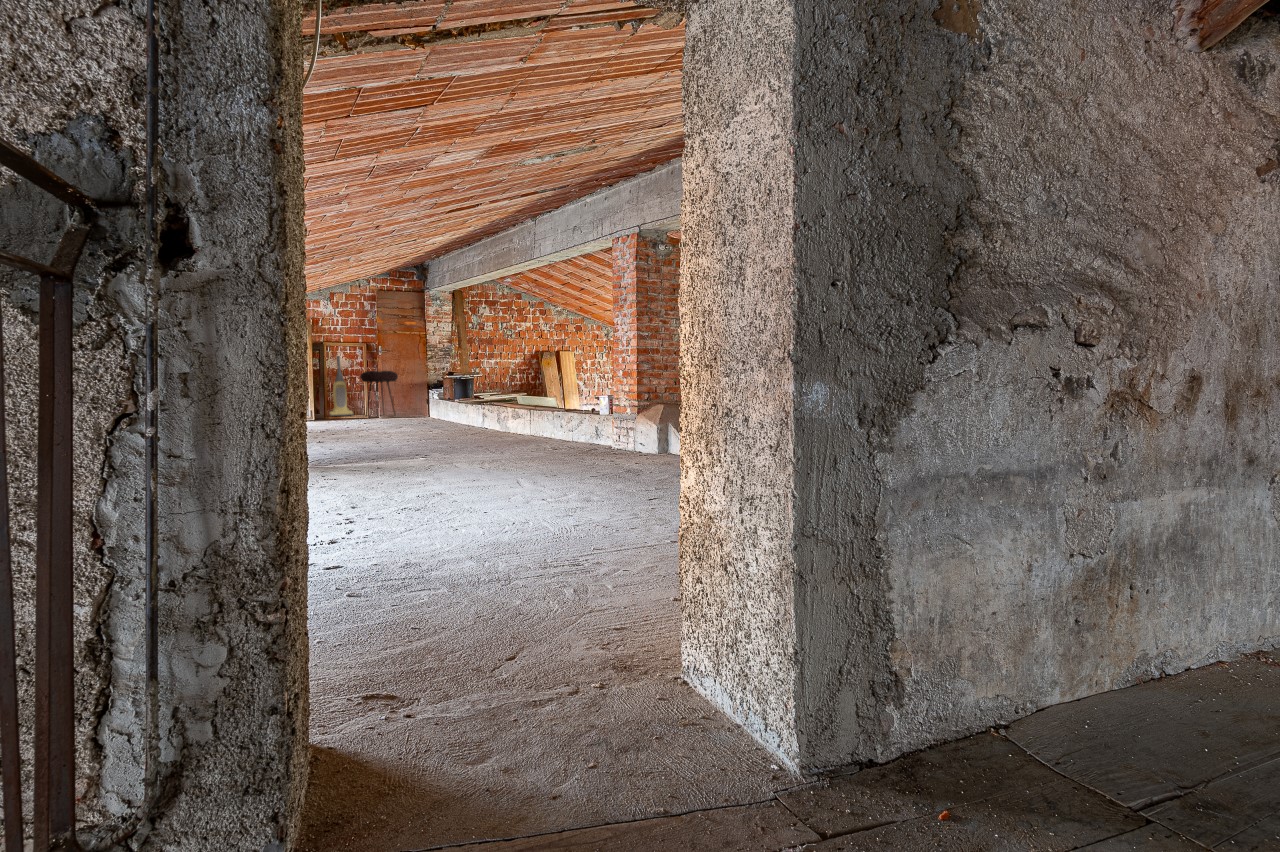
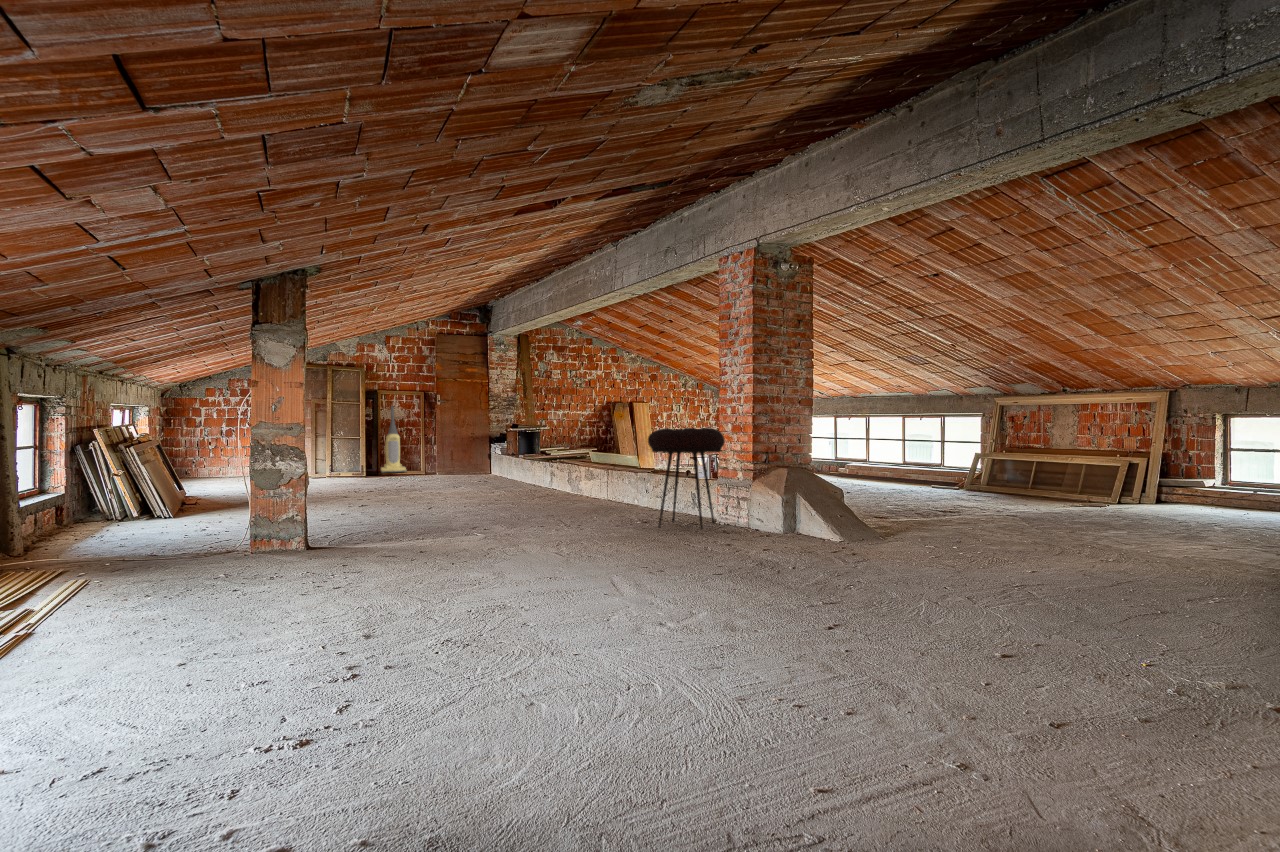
stool: present [360,371,398,415] -> present [648,428,725,529]

